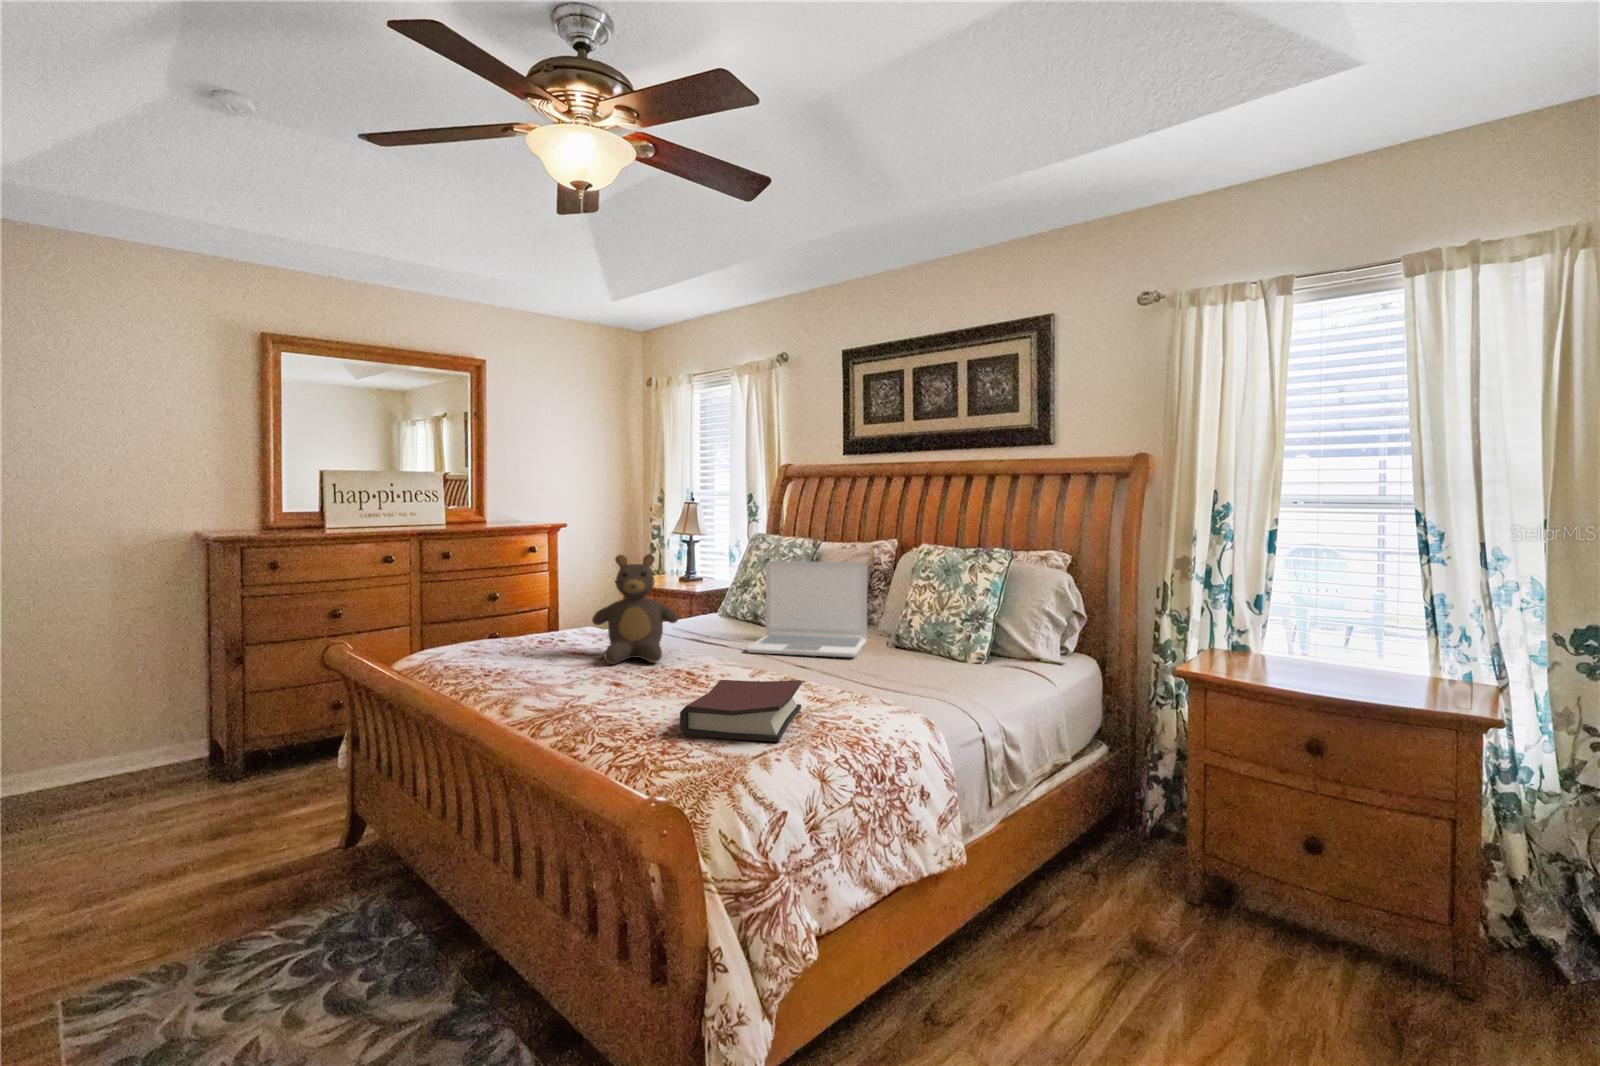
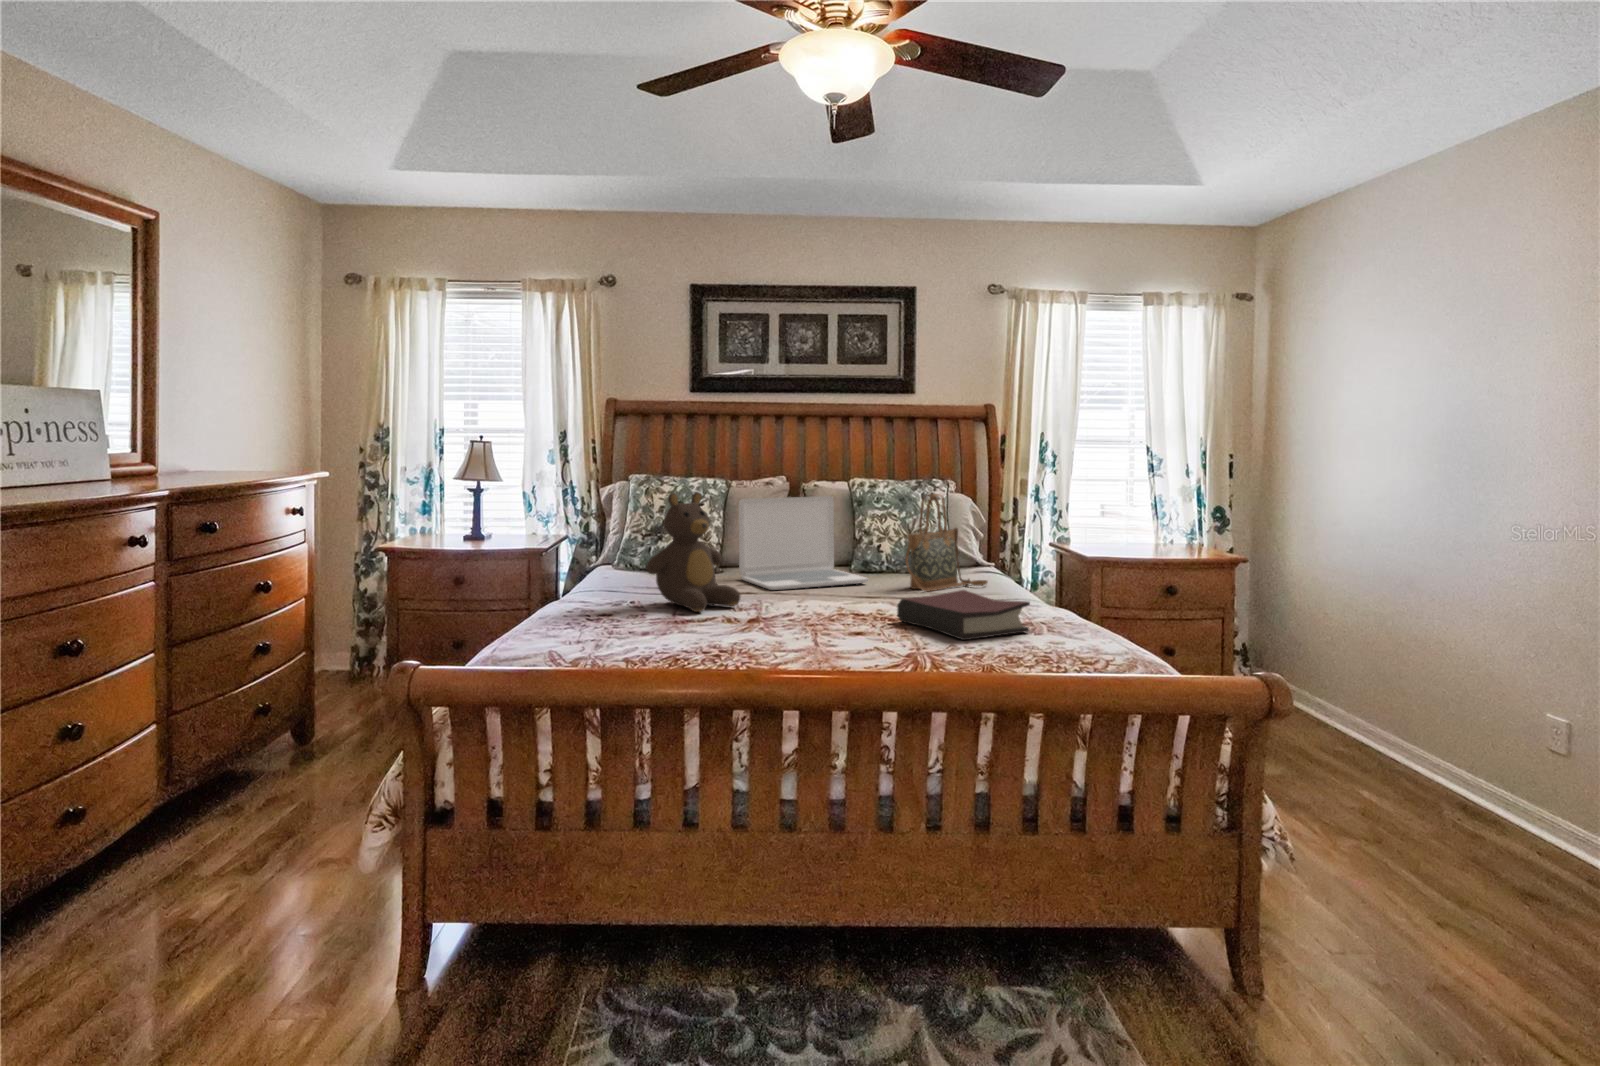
handbag: none [858,568,973,679] -> present [905,494,988,592]

